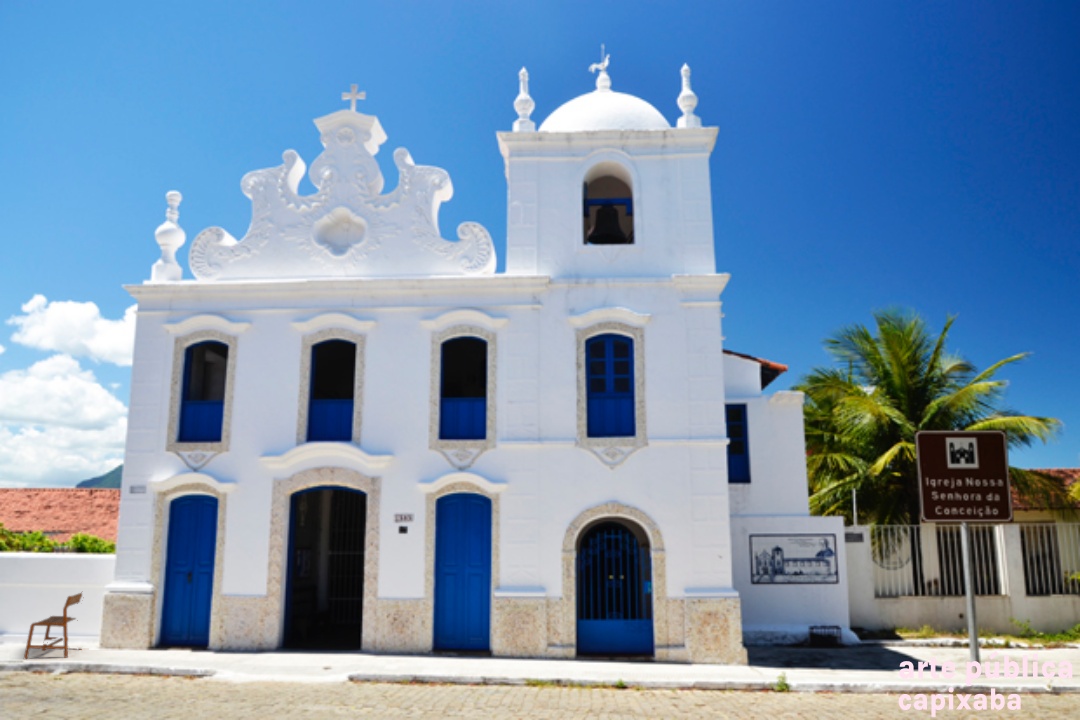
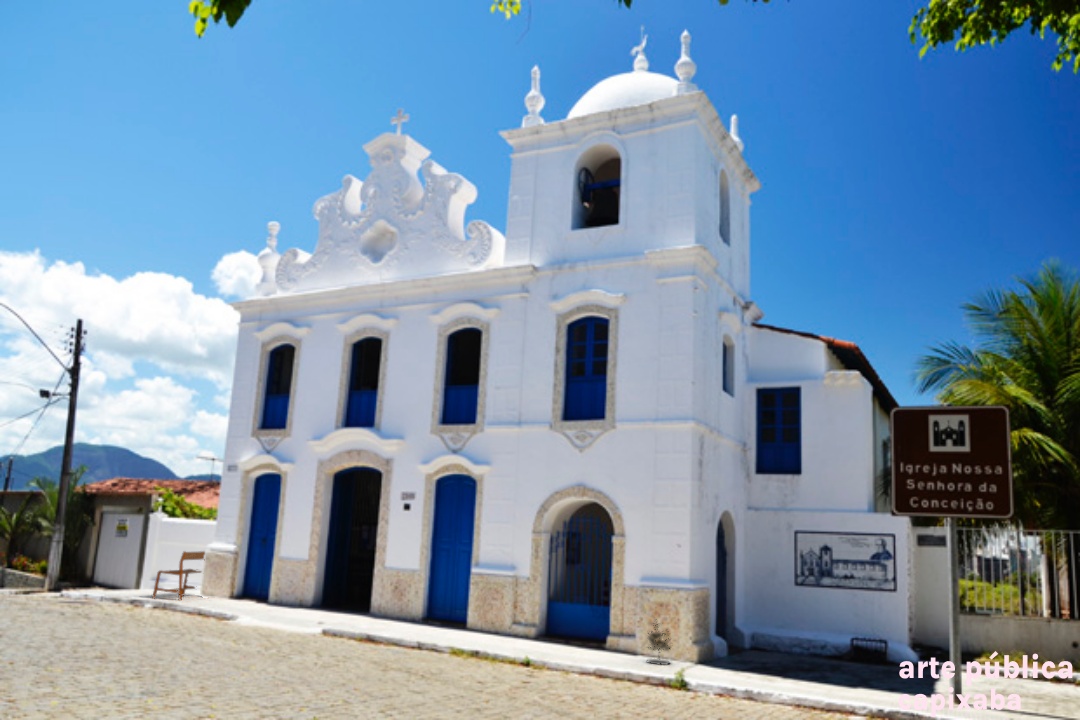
potted tree: none [702,626,727,670] -> present [648,619,670,665]

